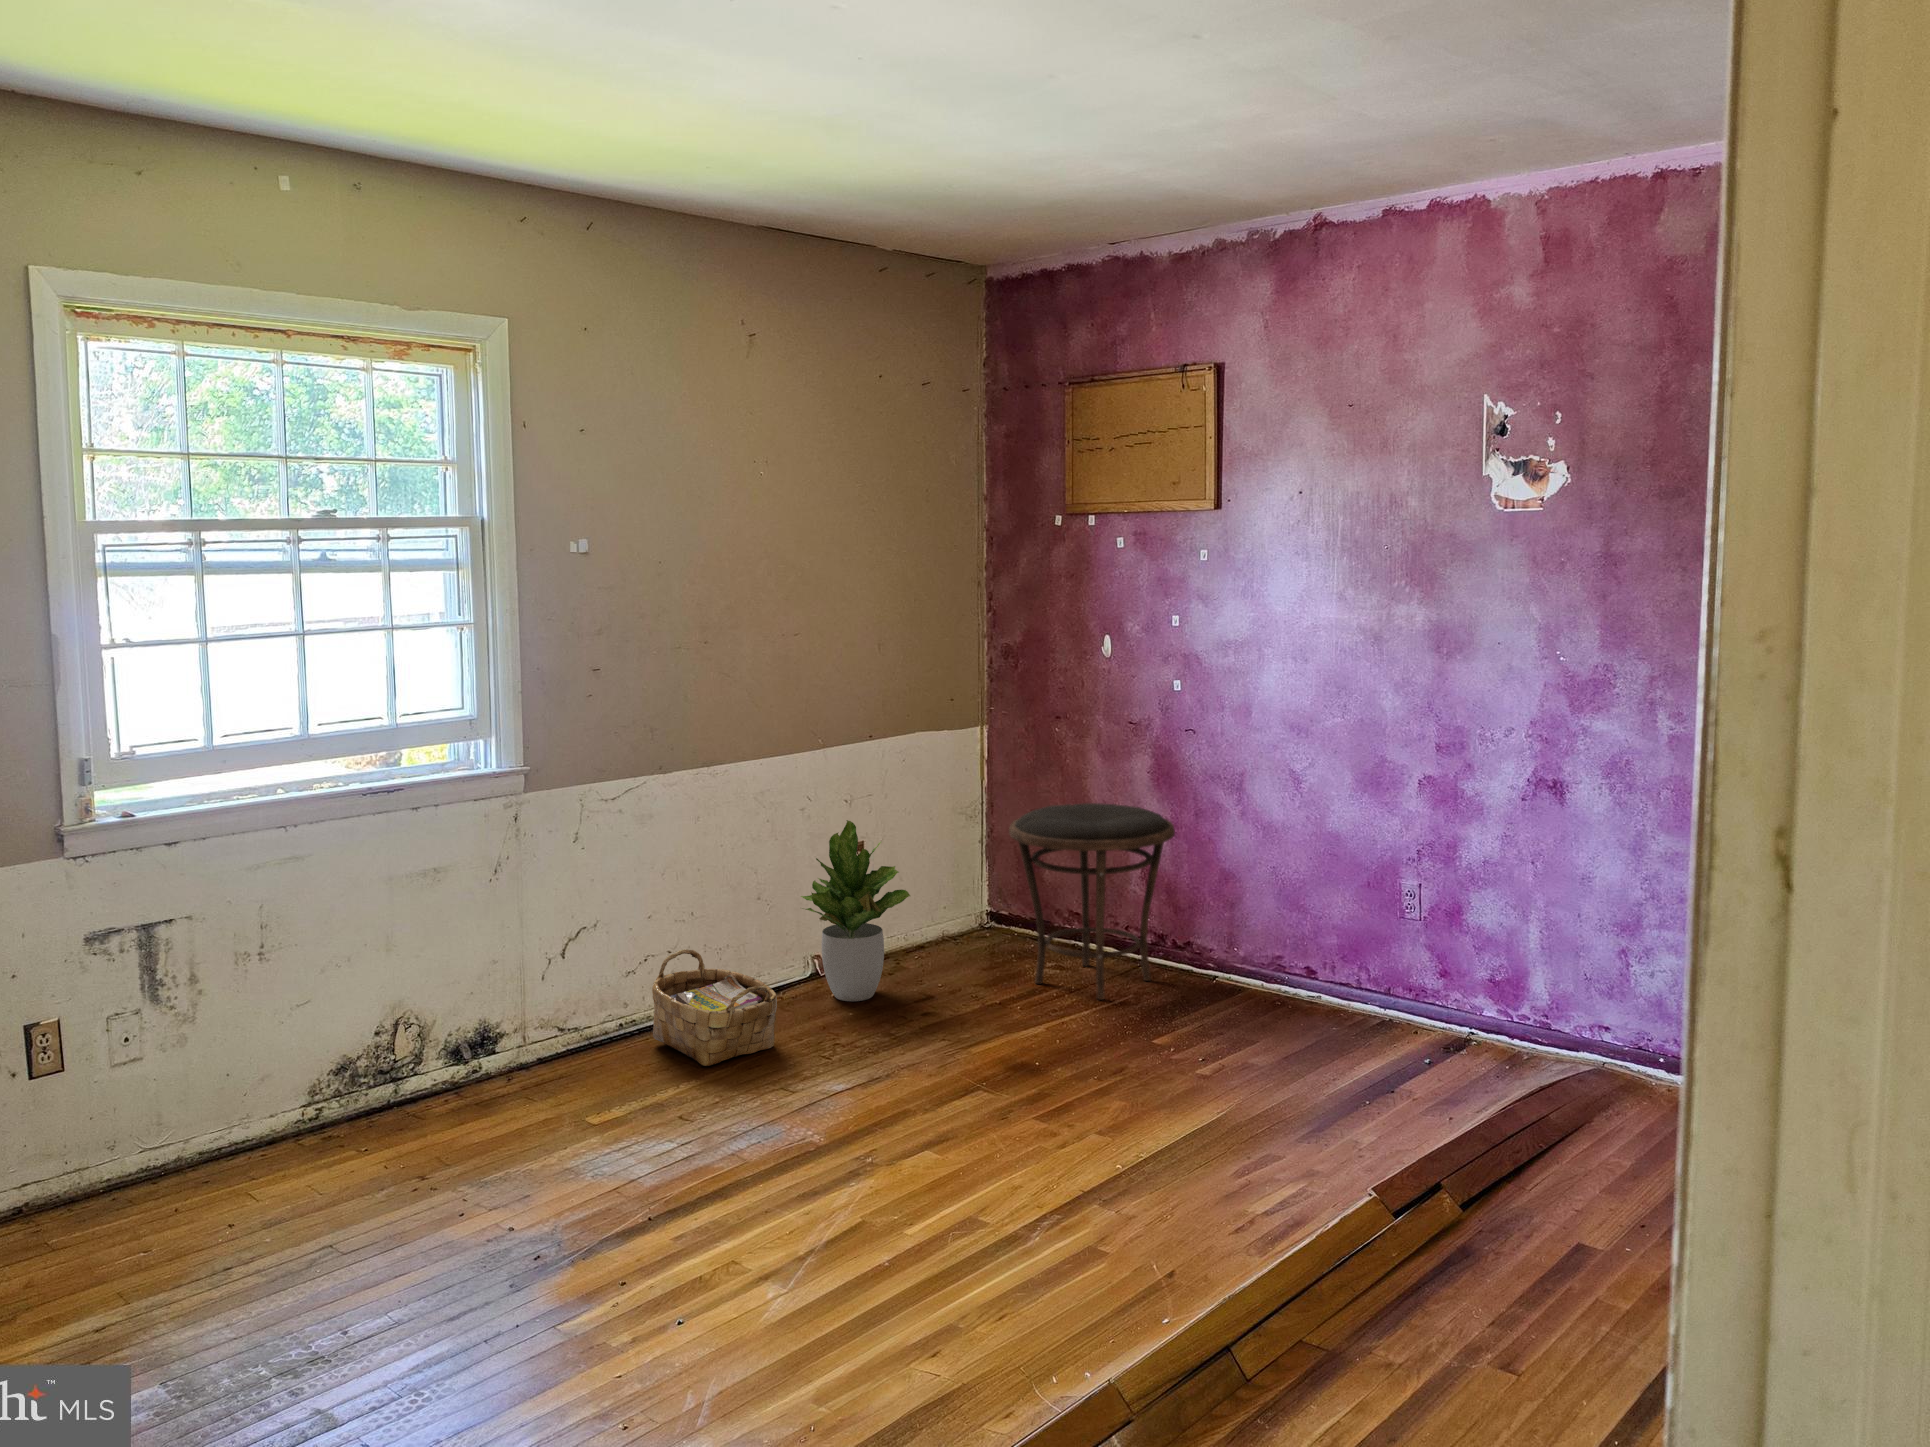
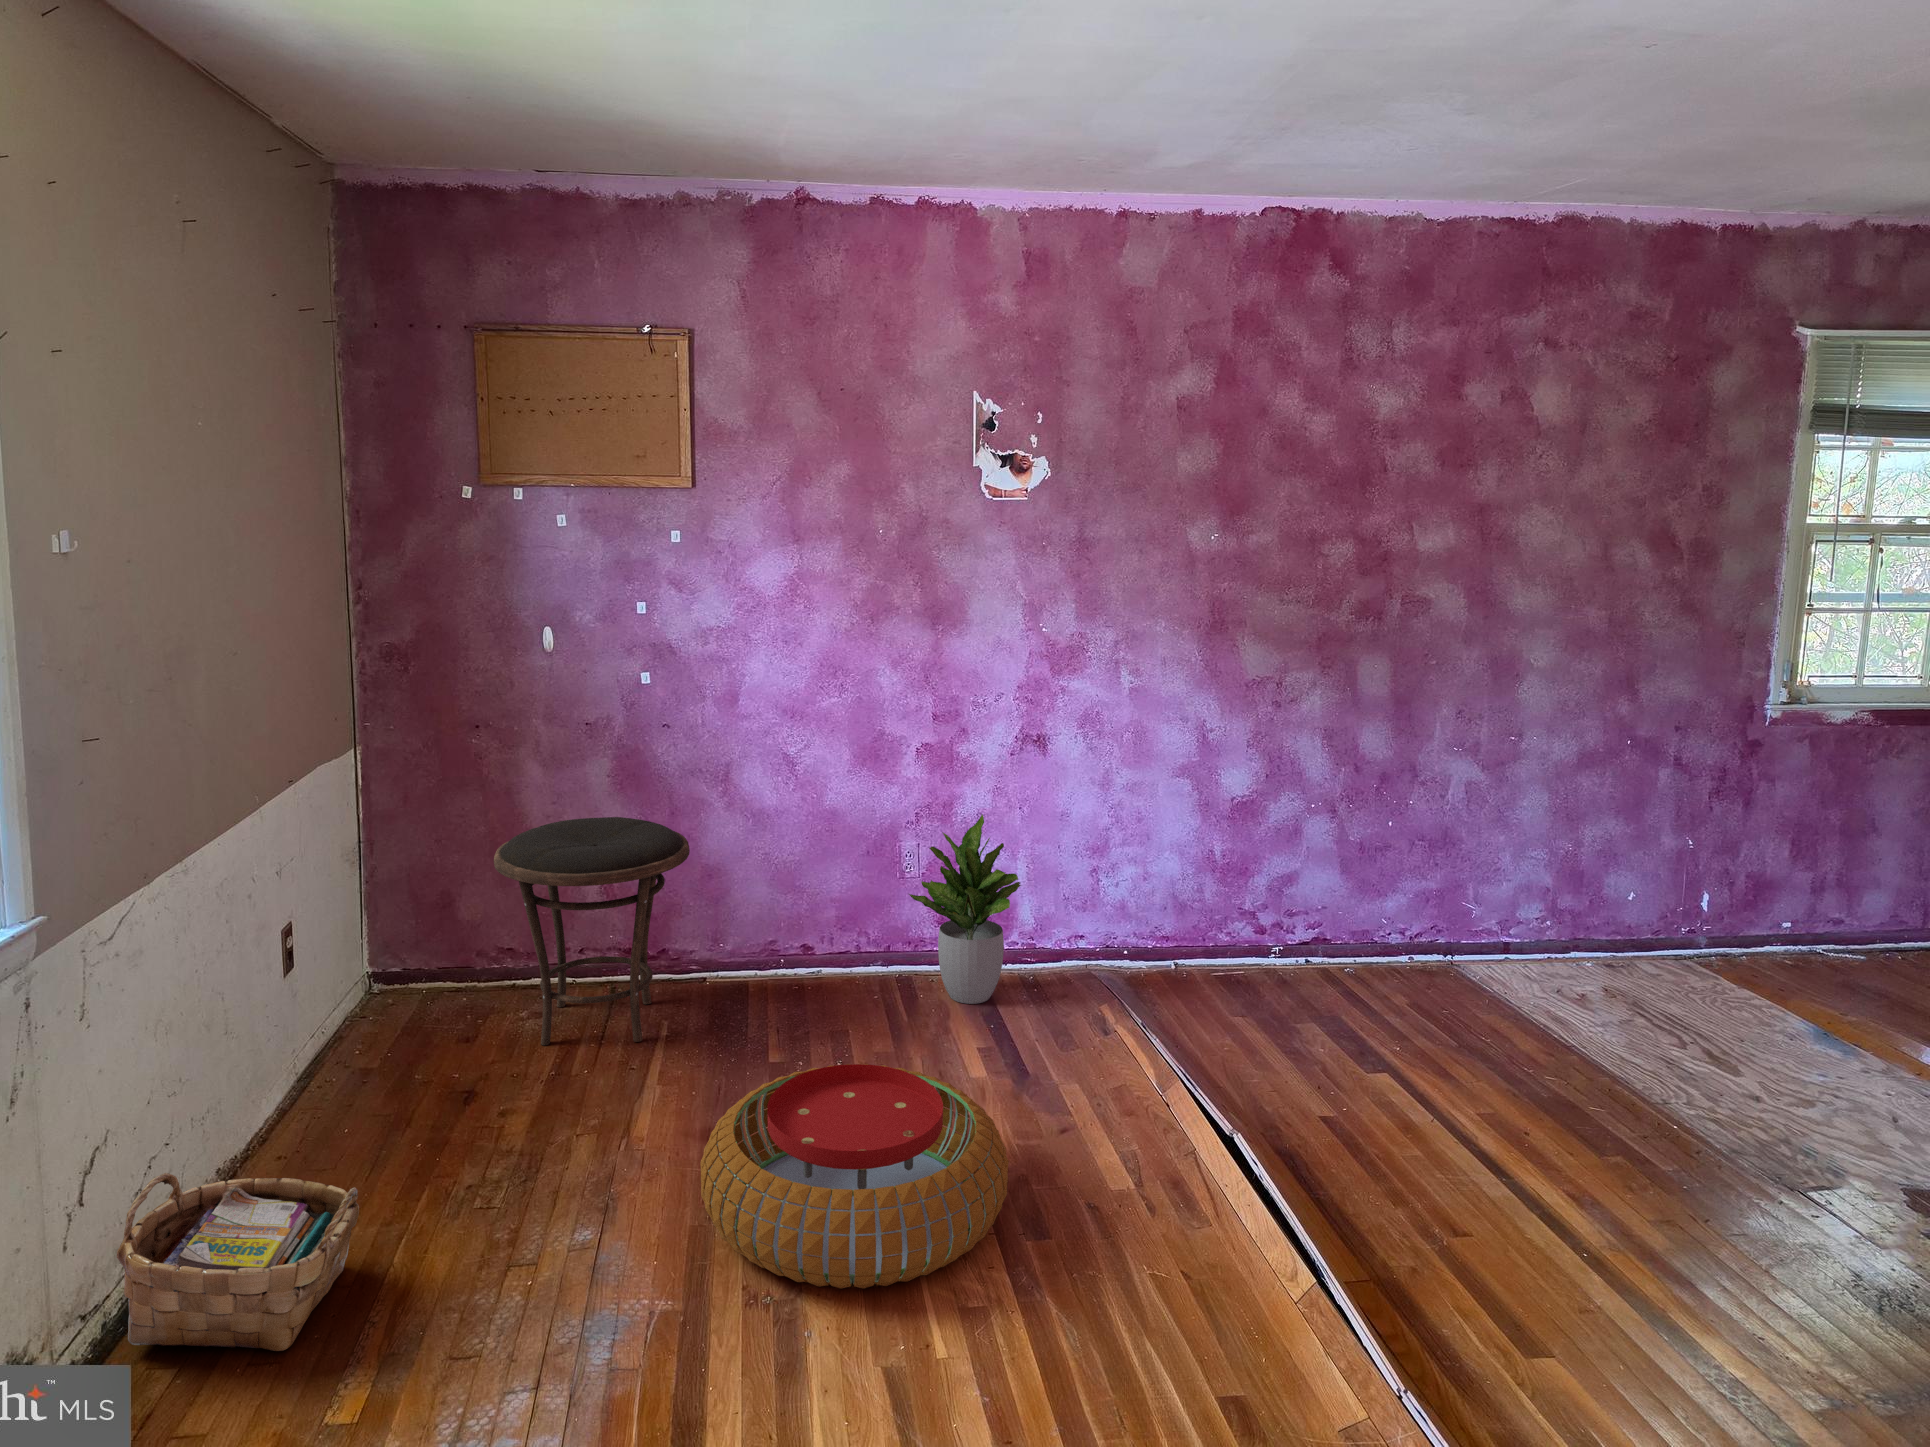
potted plant: present [801,820,910,1001] -> present [909,814,1021,1004]
pouf: none [942,1013,1205,1172] -> present [700,1064,1009,1289]

